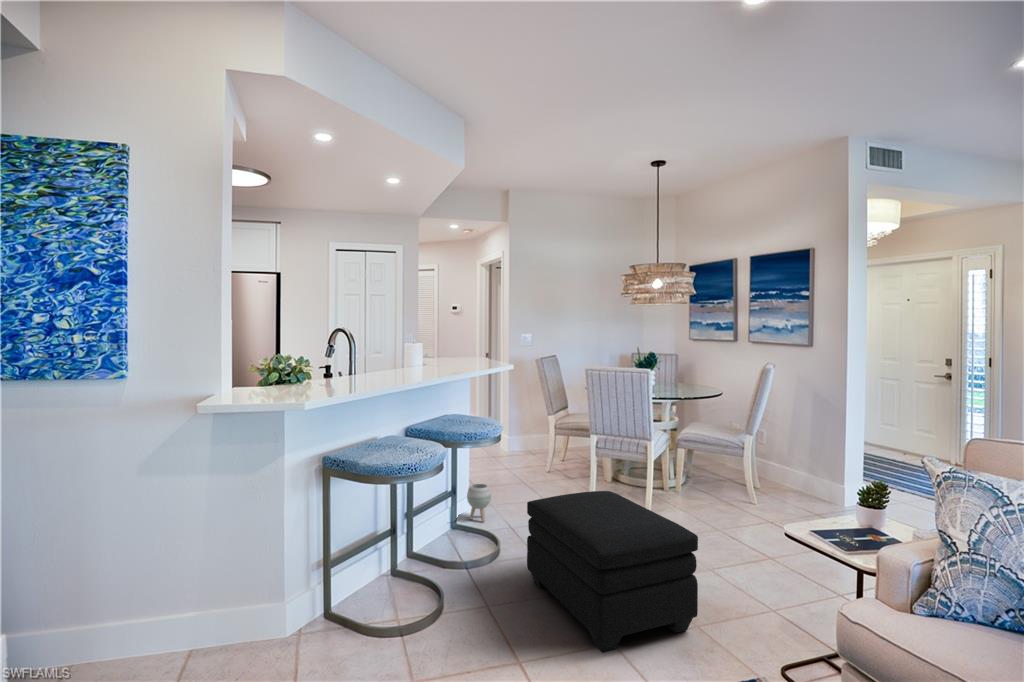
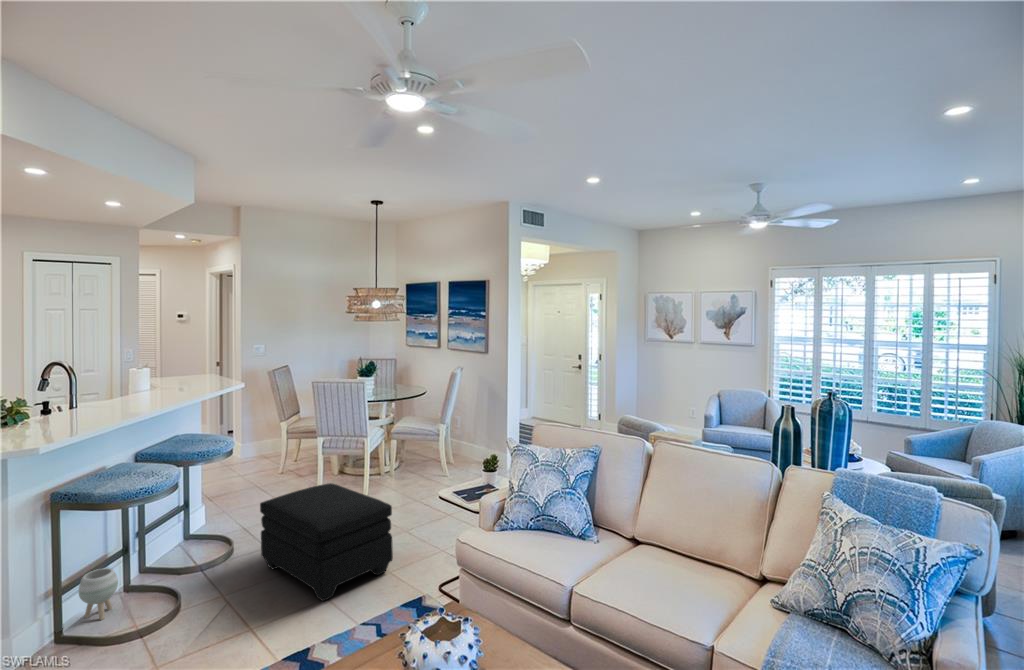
planter: present [467,483,491,522] -> present [79,568,118,620]

